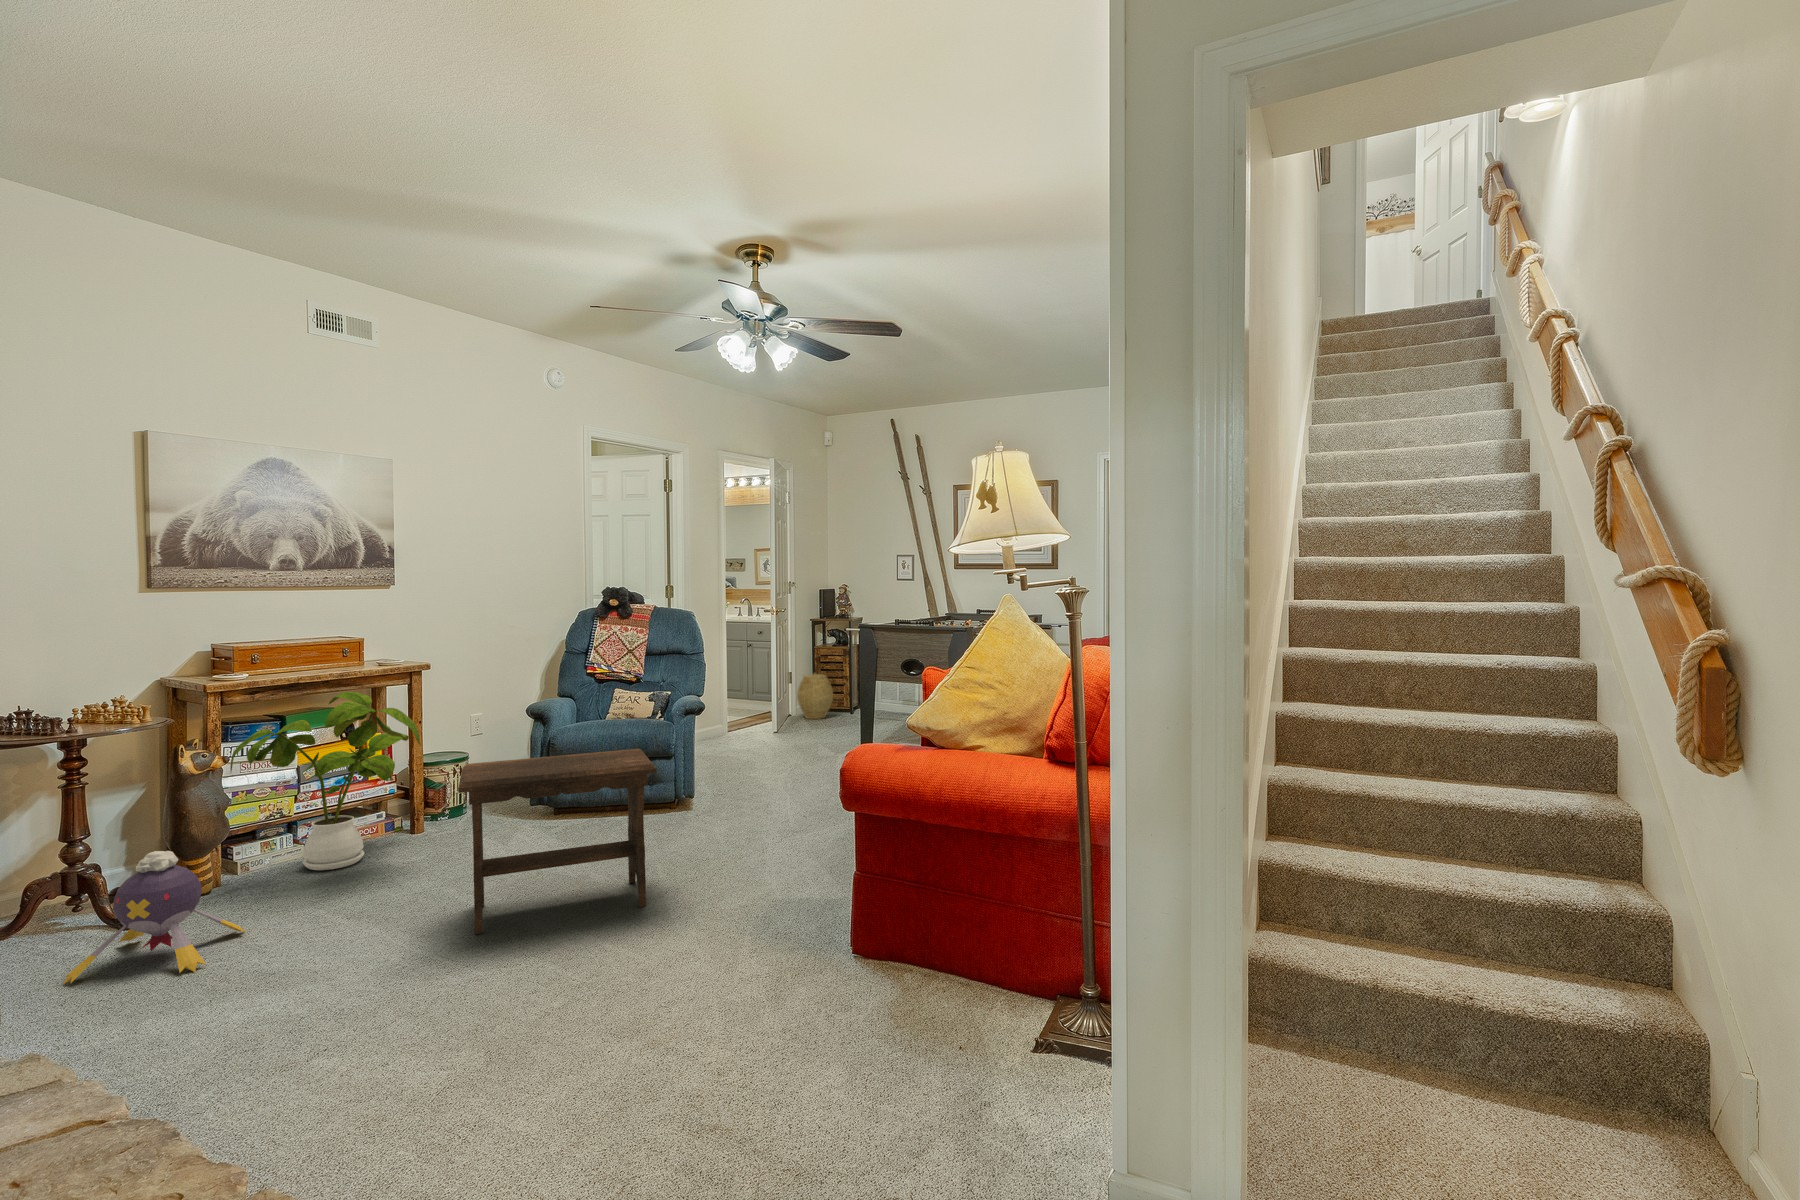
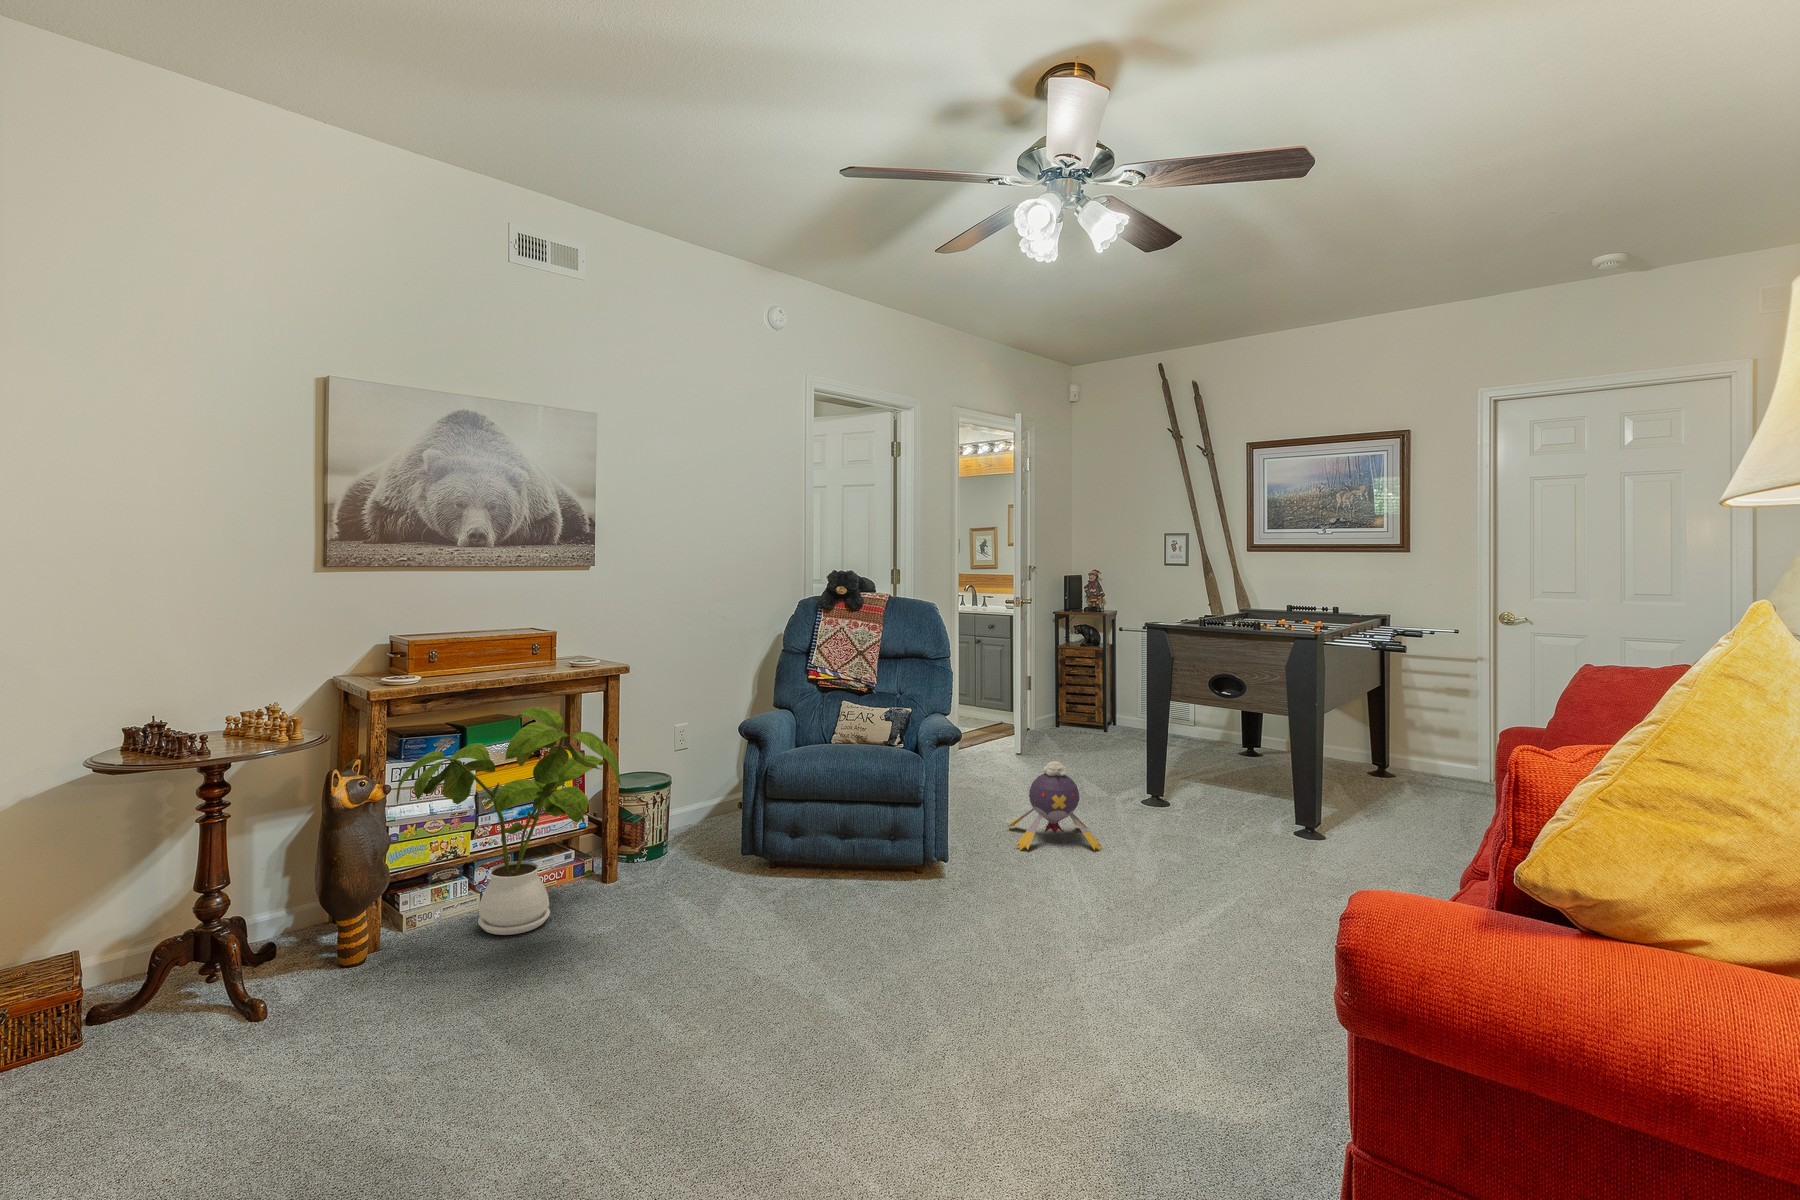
woven basket: present [797,674,833,719] -> none [1037,681,1082,738]
footstool: present [458,749,657,934] -> none [678,818,954,1093]
plush toy: present [63,851,245,984] -> present [1007,761,1102,850]

